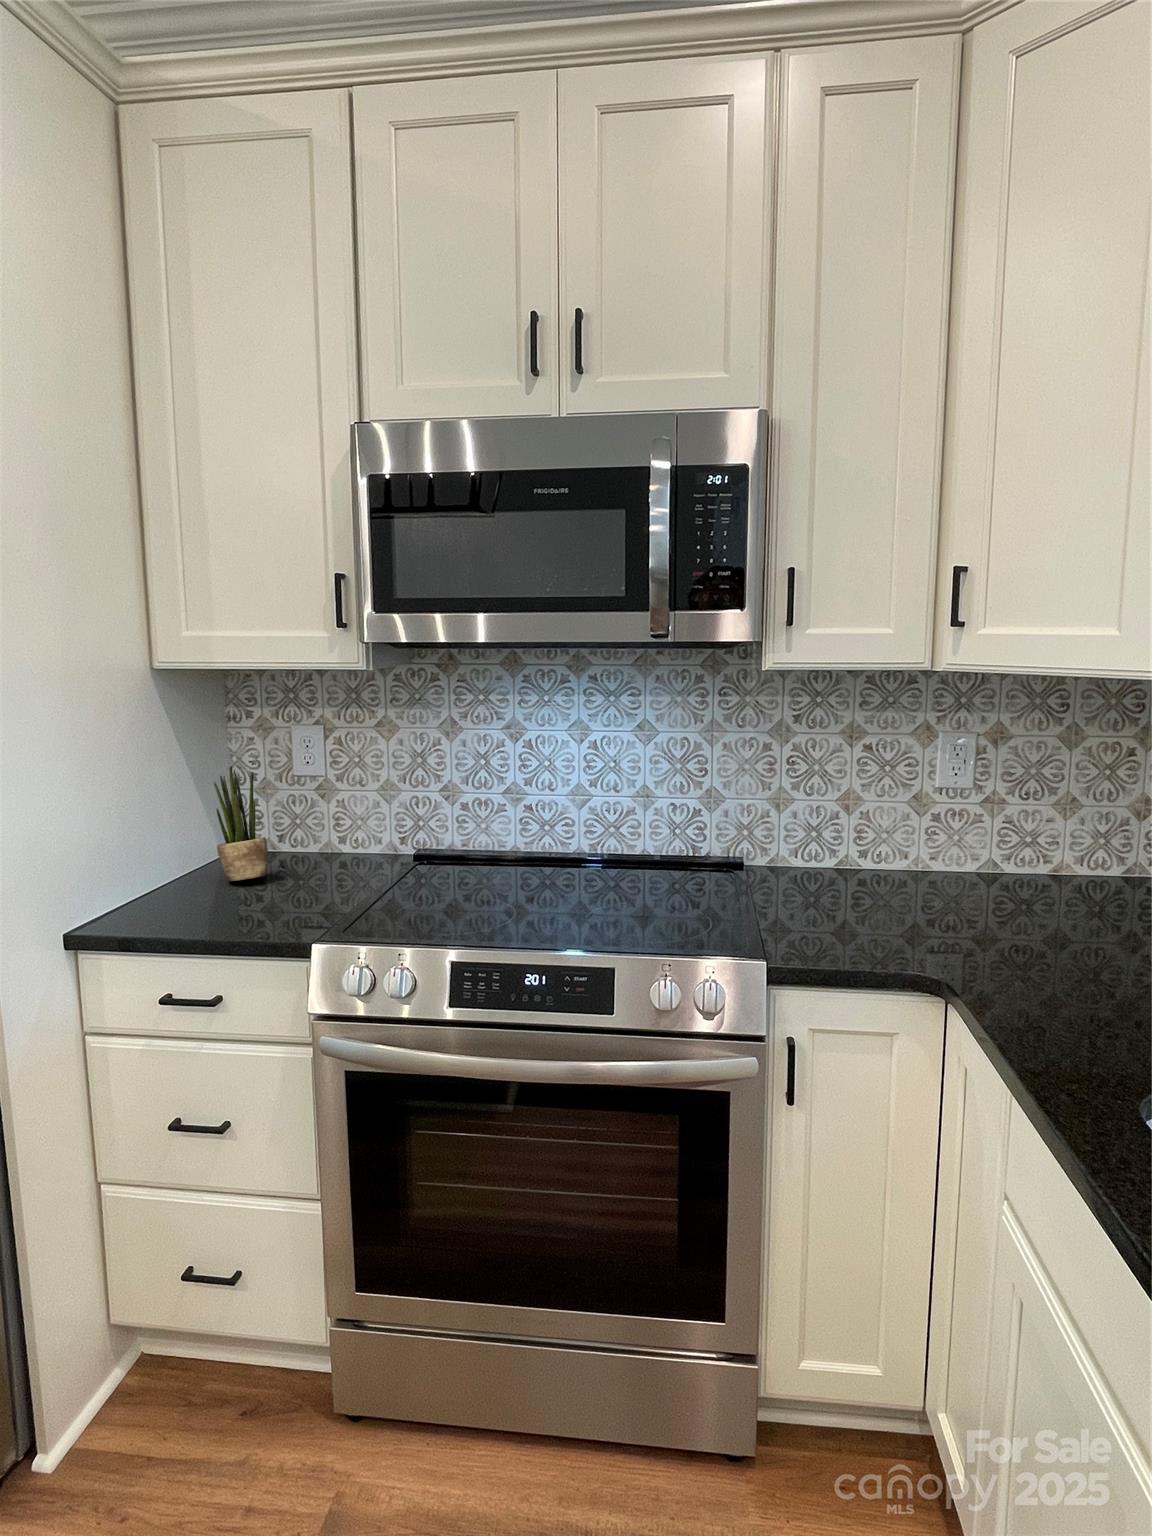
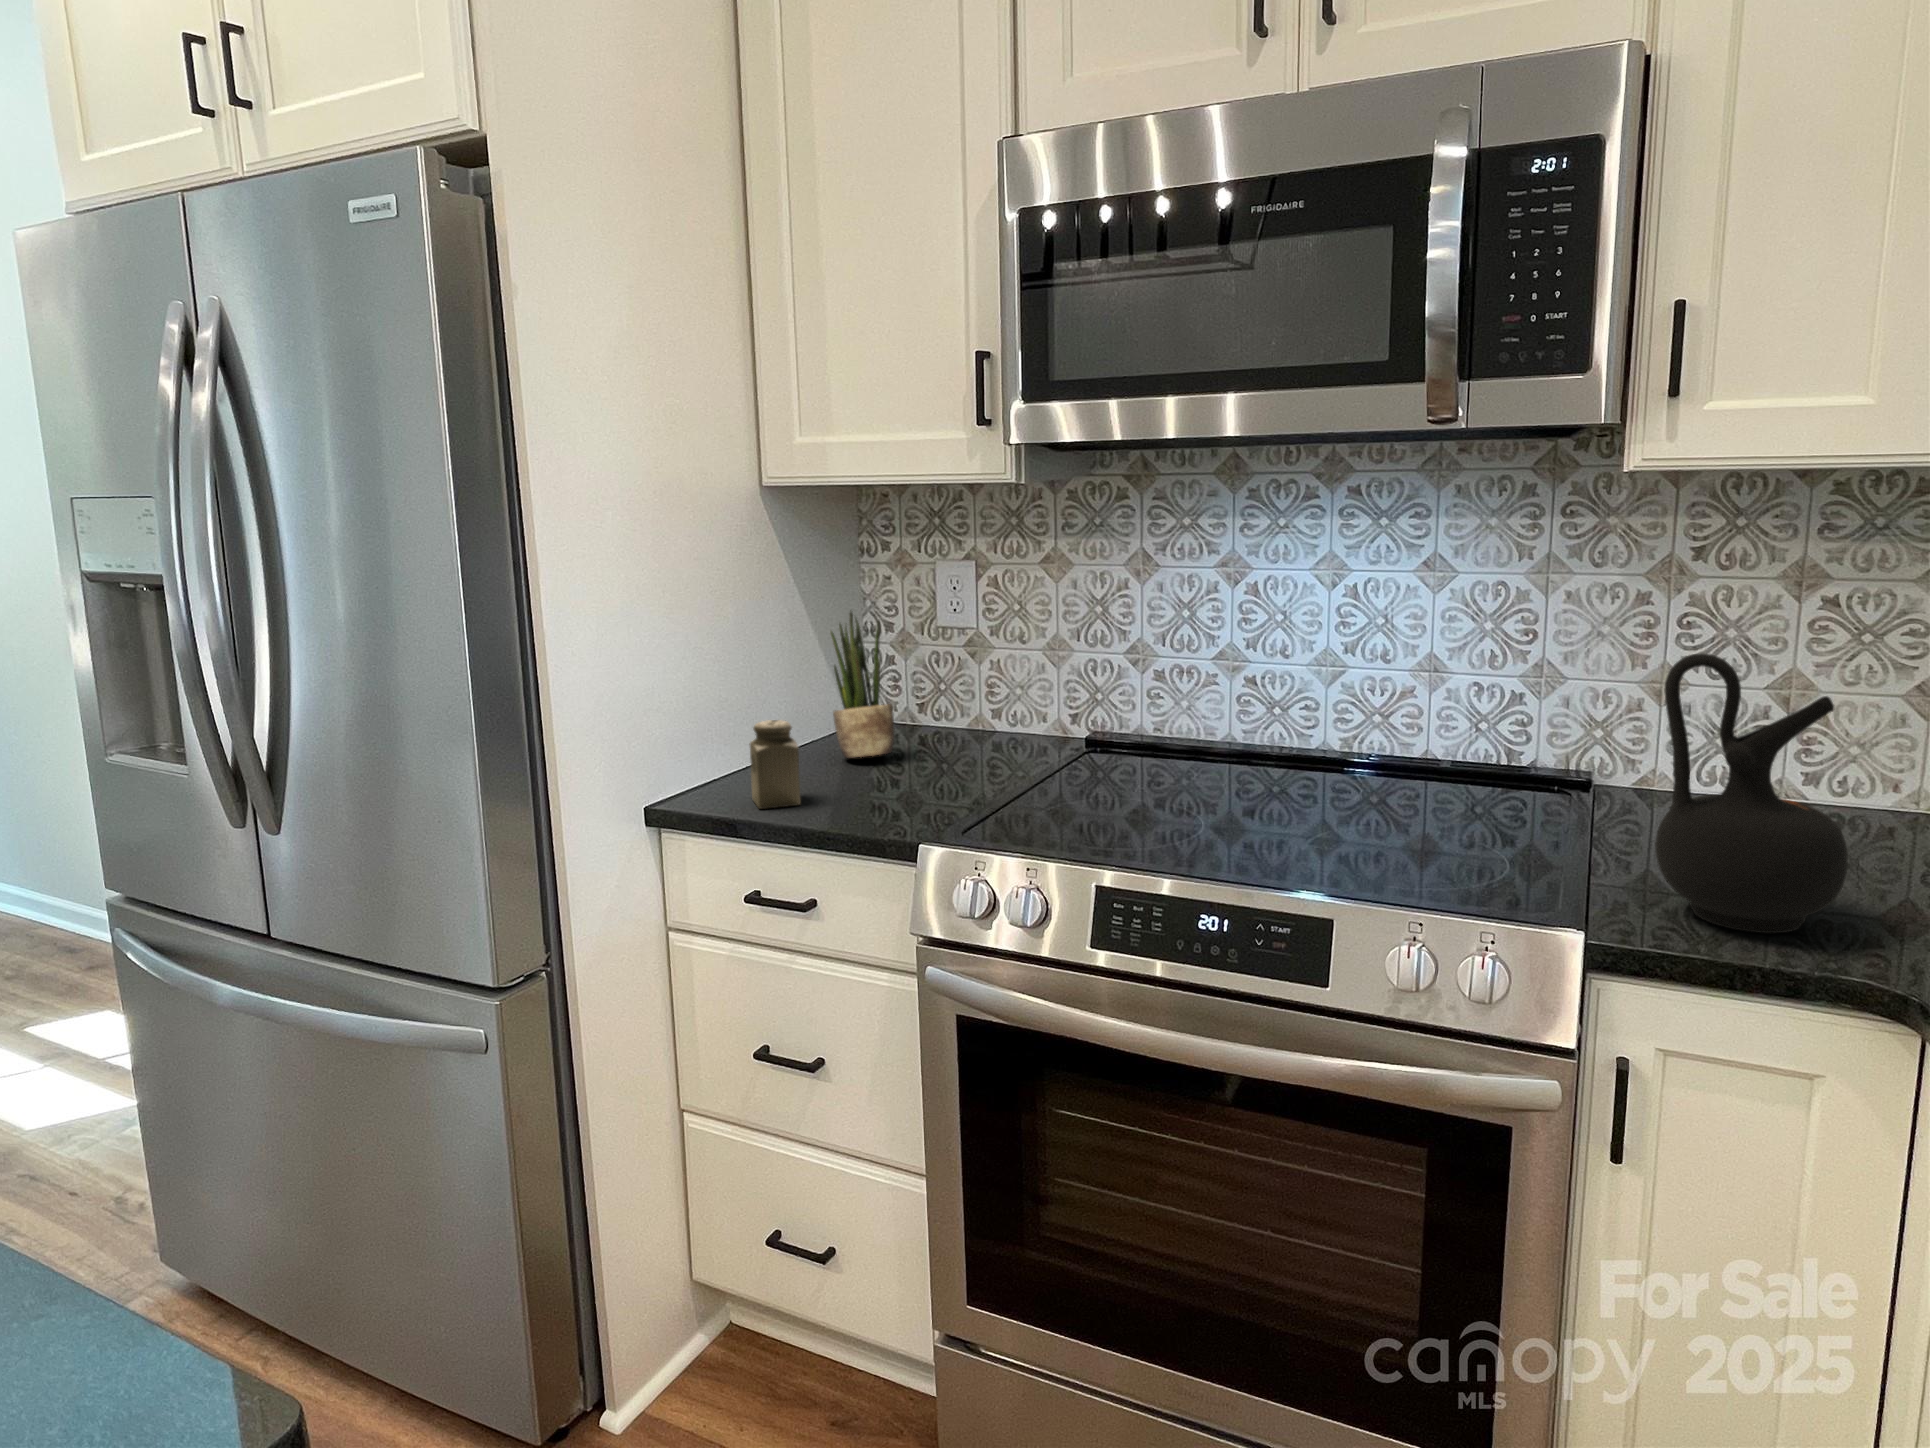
ceramic jug: none [798,783,899,951] -> present [1655,653,1848,933]
salt shaker: none [156,856,203,928] -> present [749,720,801,809]

